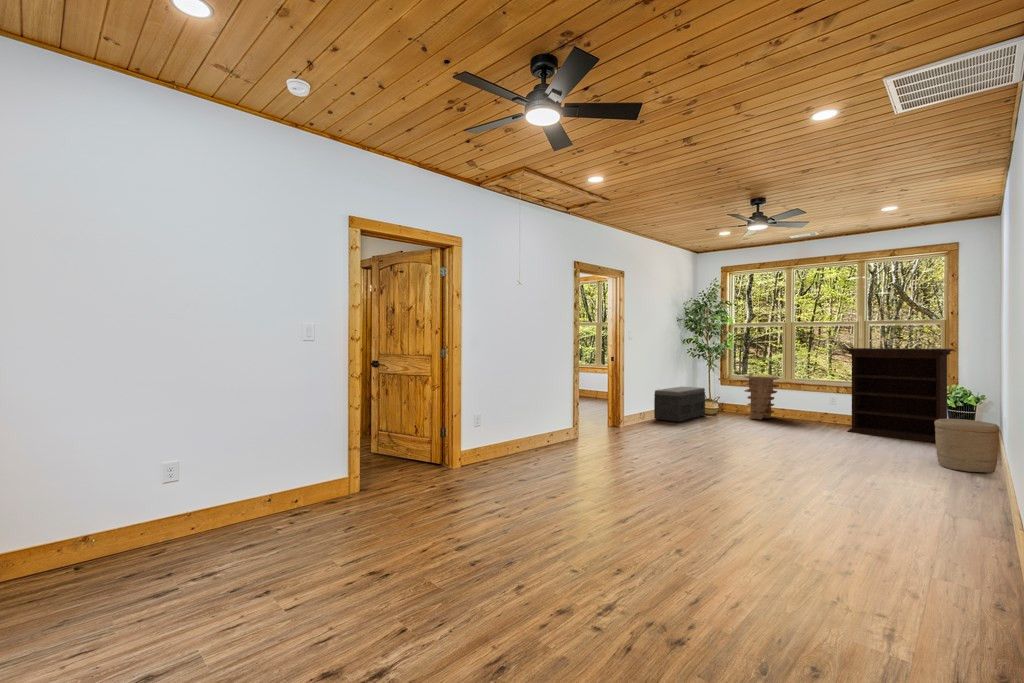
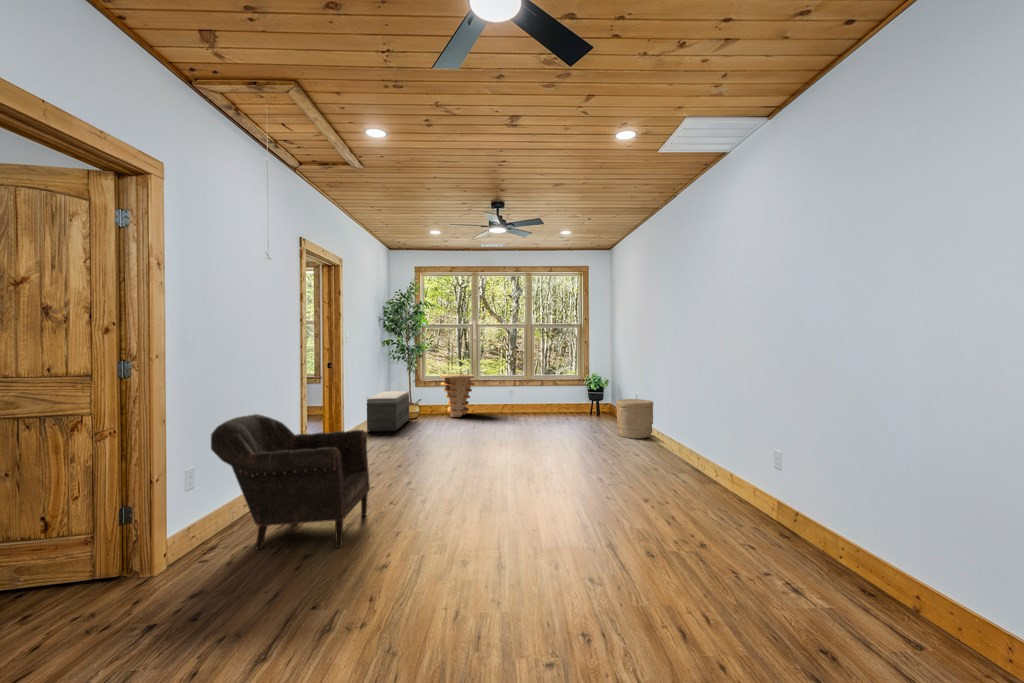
bookshelf: present [845,348,955,442] -> none [531,346,599,419]
armchair: none [484,387,583,479] -> present [211,414,370,549]

